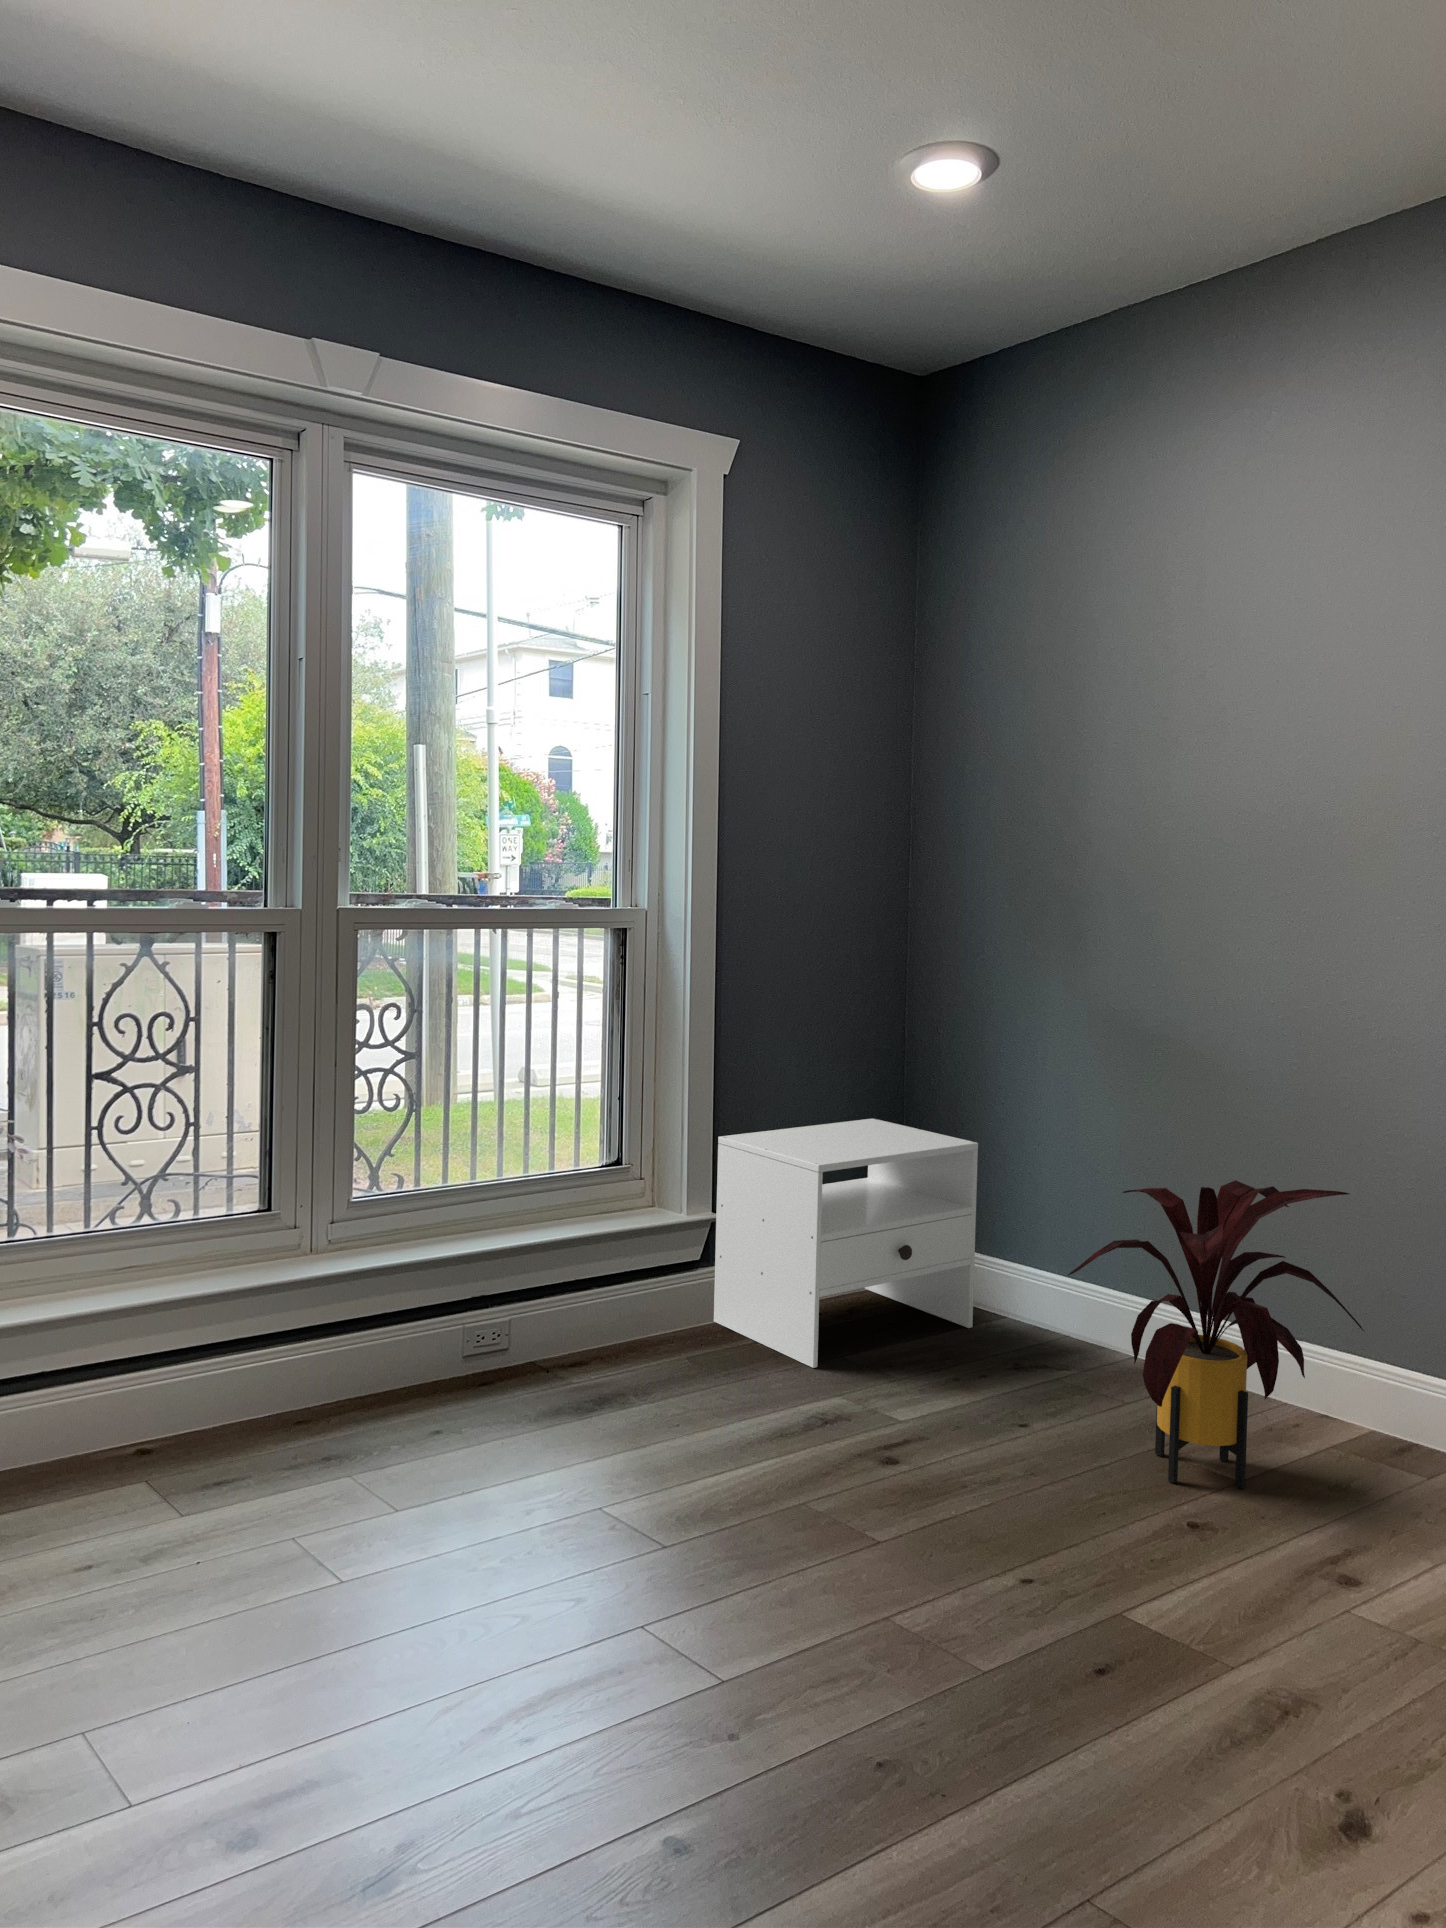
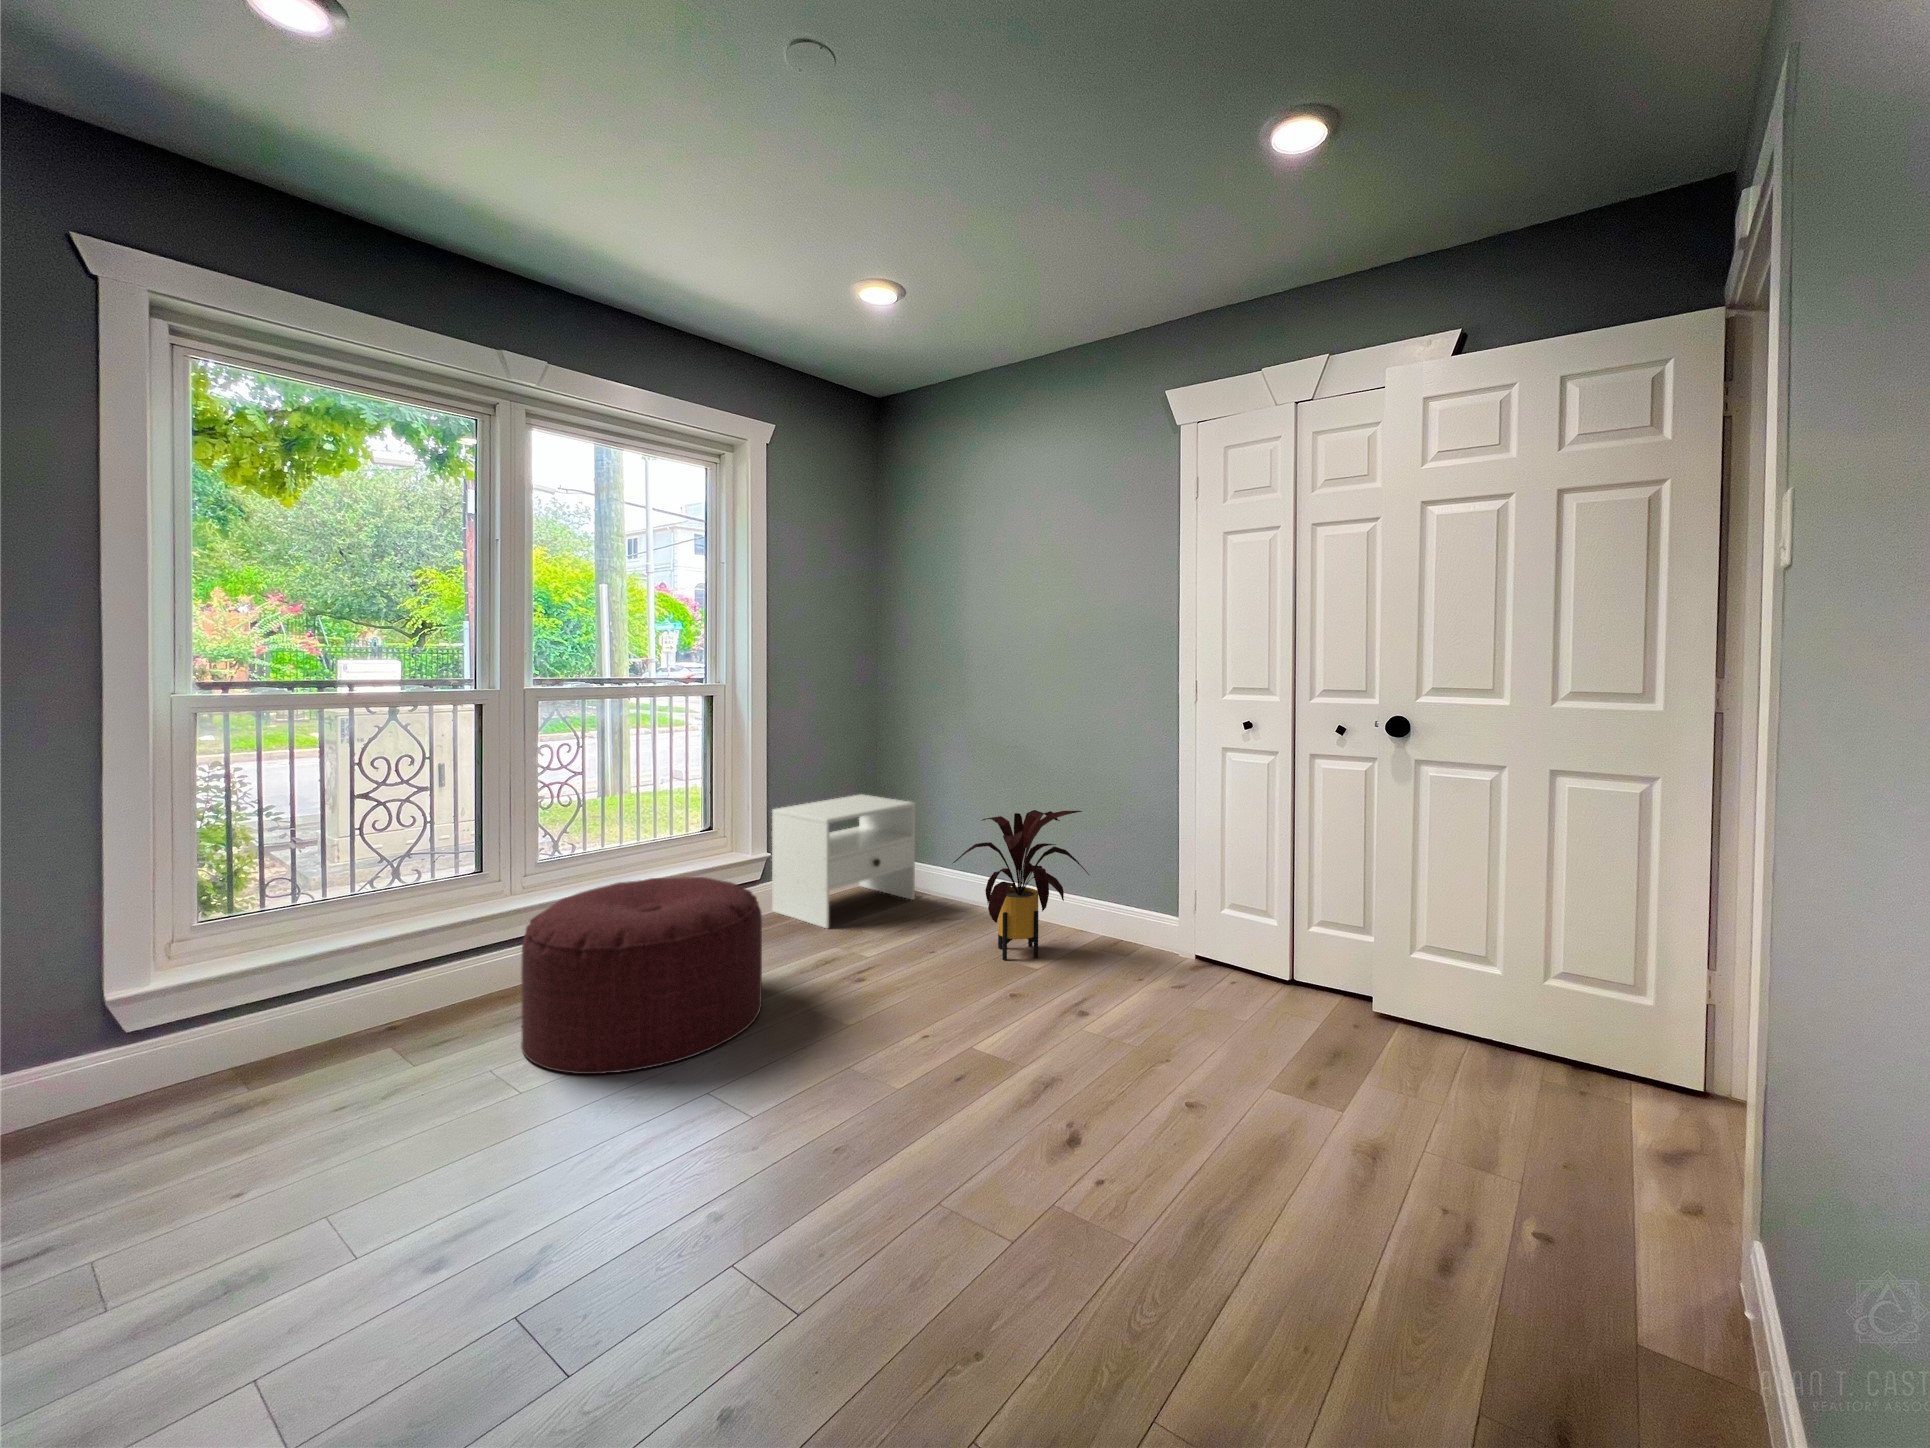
ottoman: none [318,1253,711,1608] -> present [521,877,762,1074]

